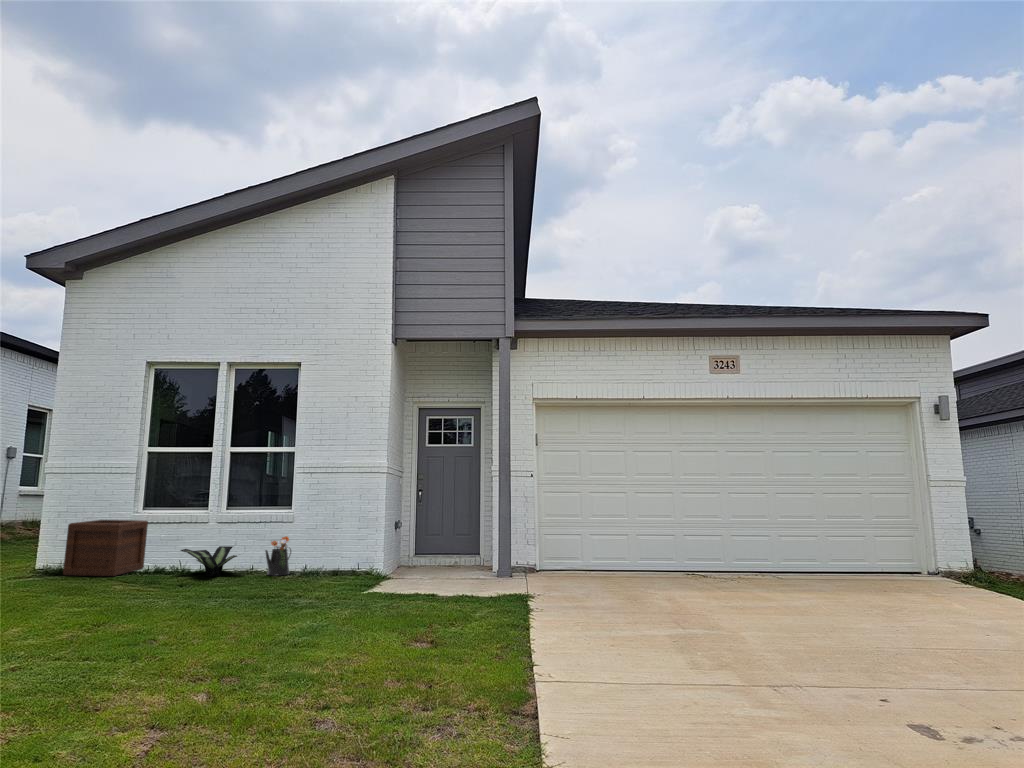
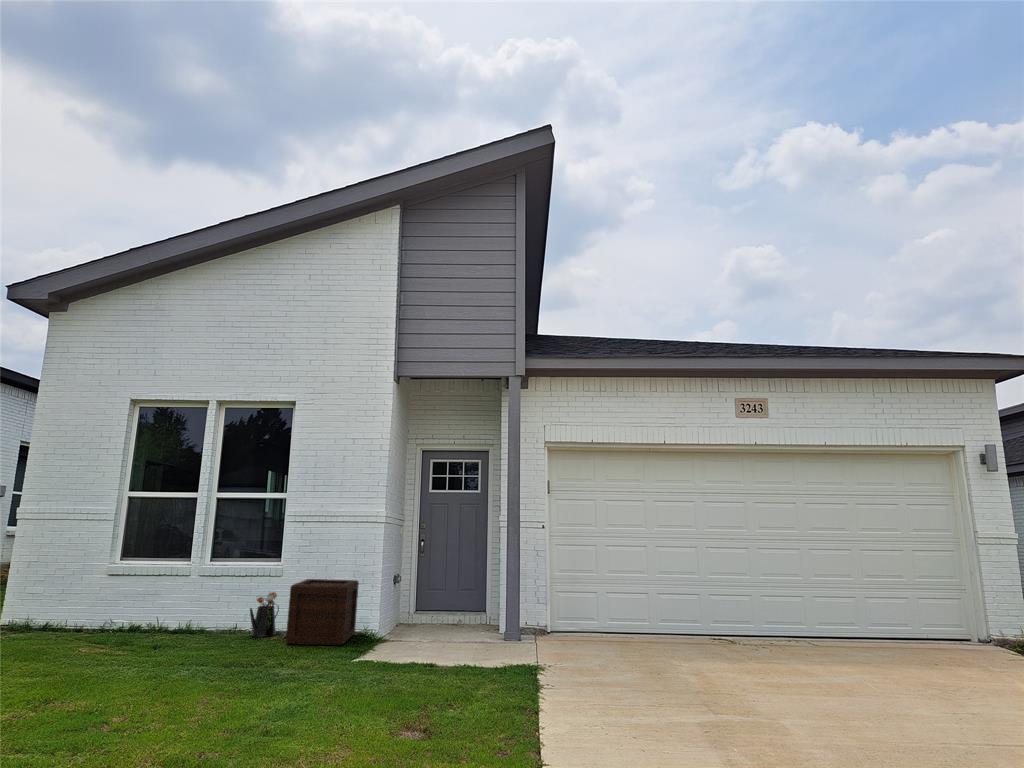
wooden crate: present [63,520,148,576] -> present [286,579,359,645]
potted plant: present [181,546,237,576] -> none [155,602,227,638]

